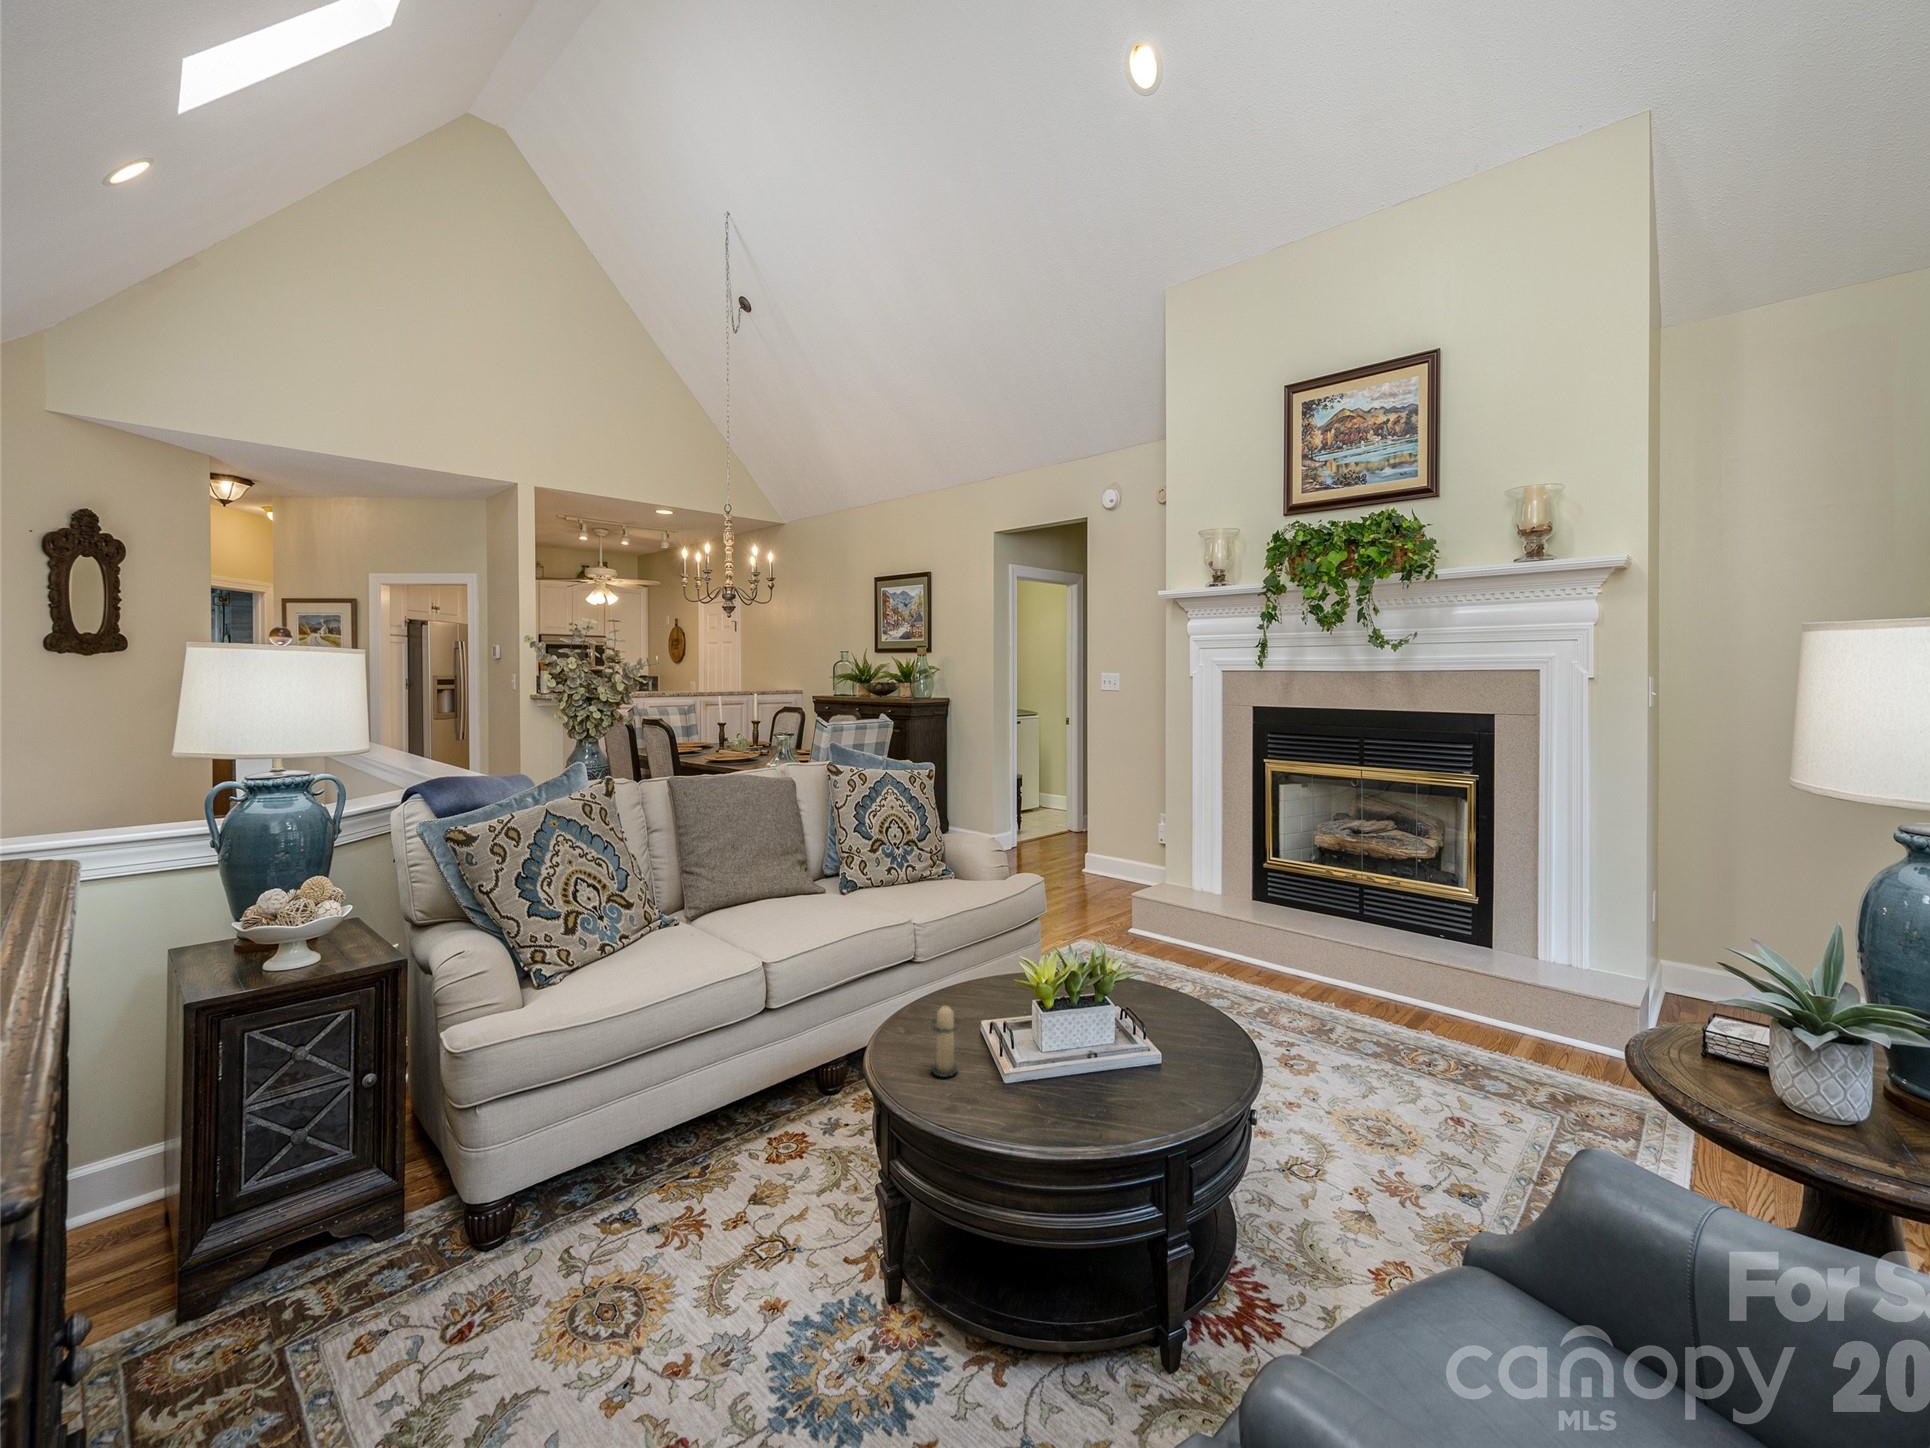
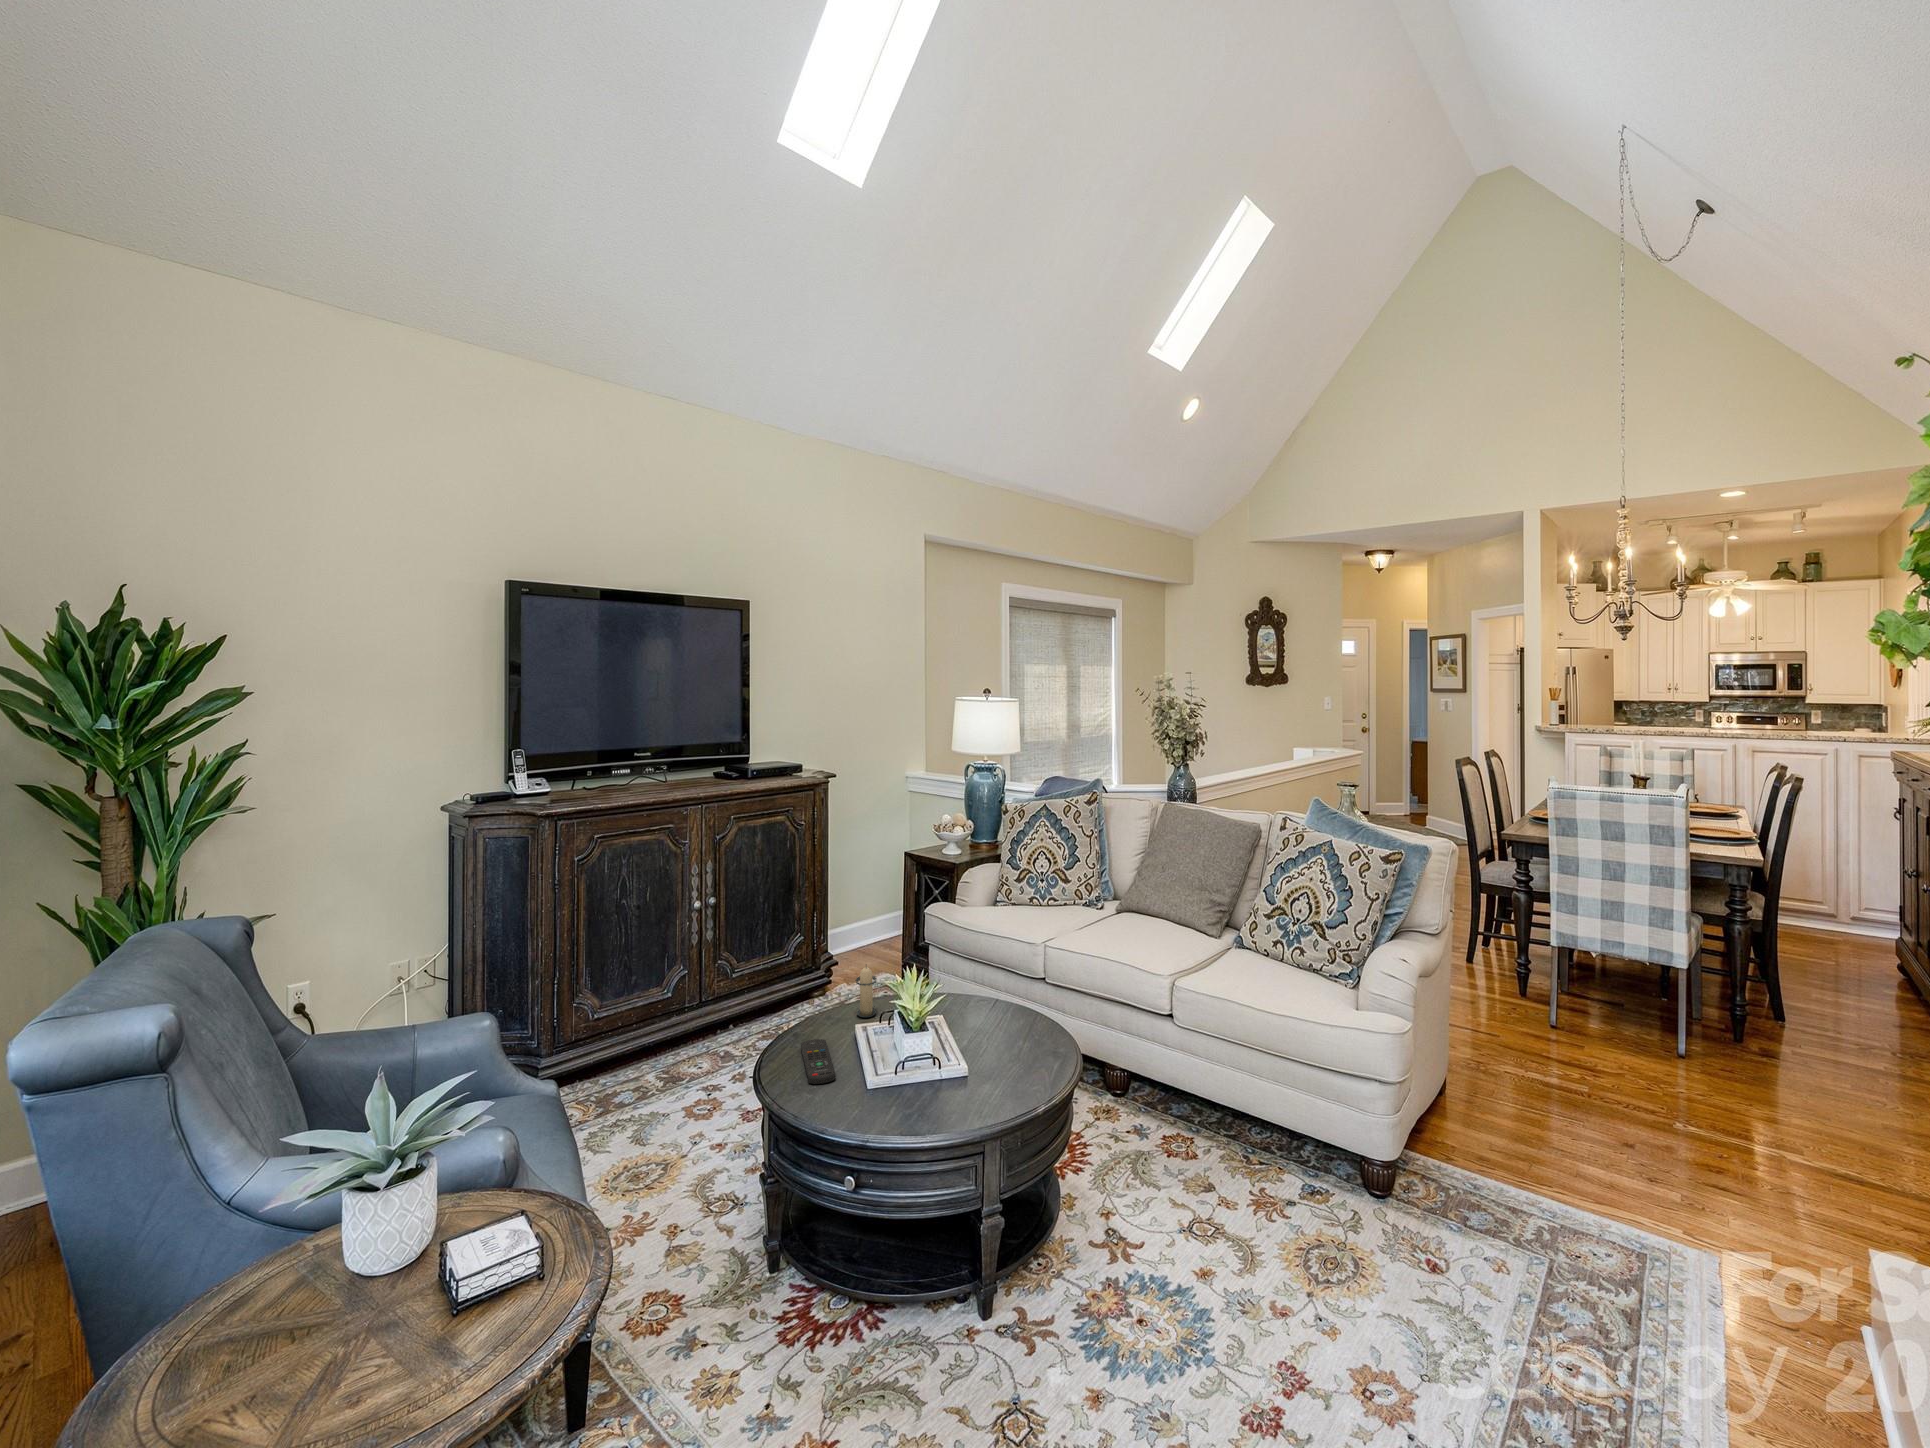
remote control: none [1038,1075,1151,1111] -> present [801,1039,836,1084]

